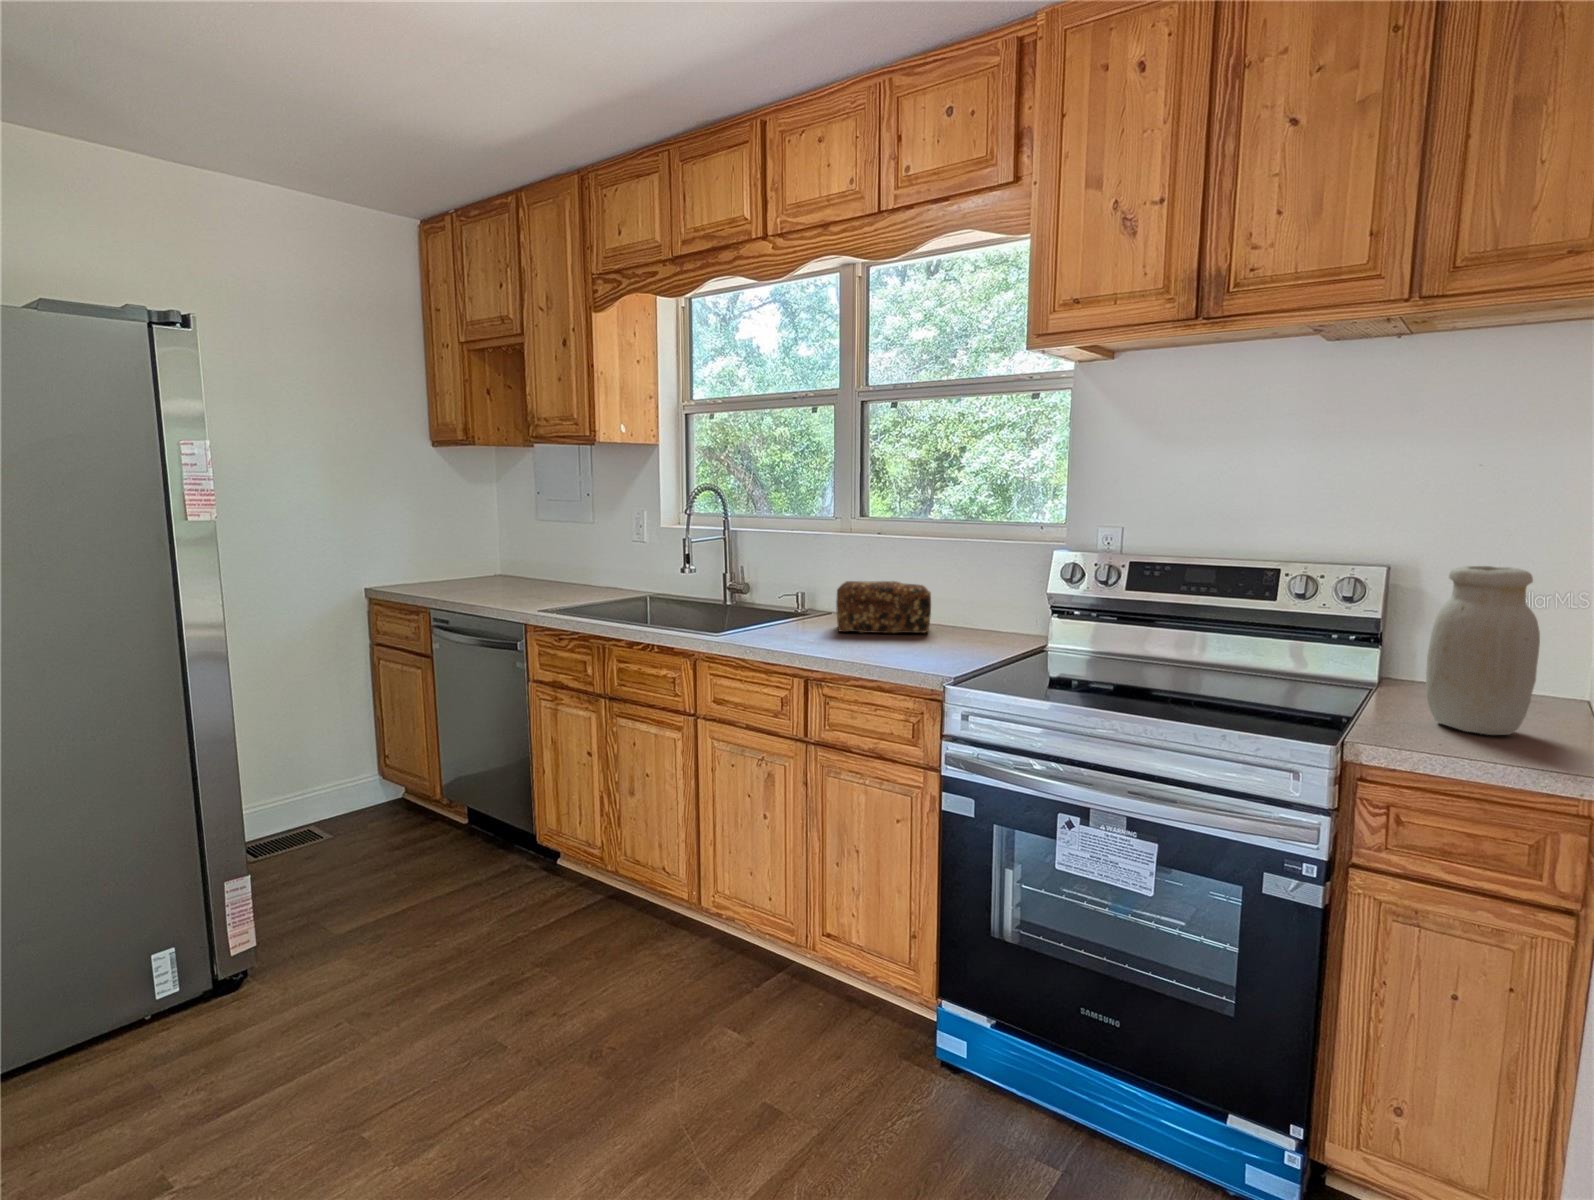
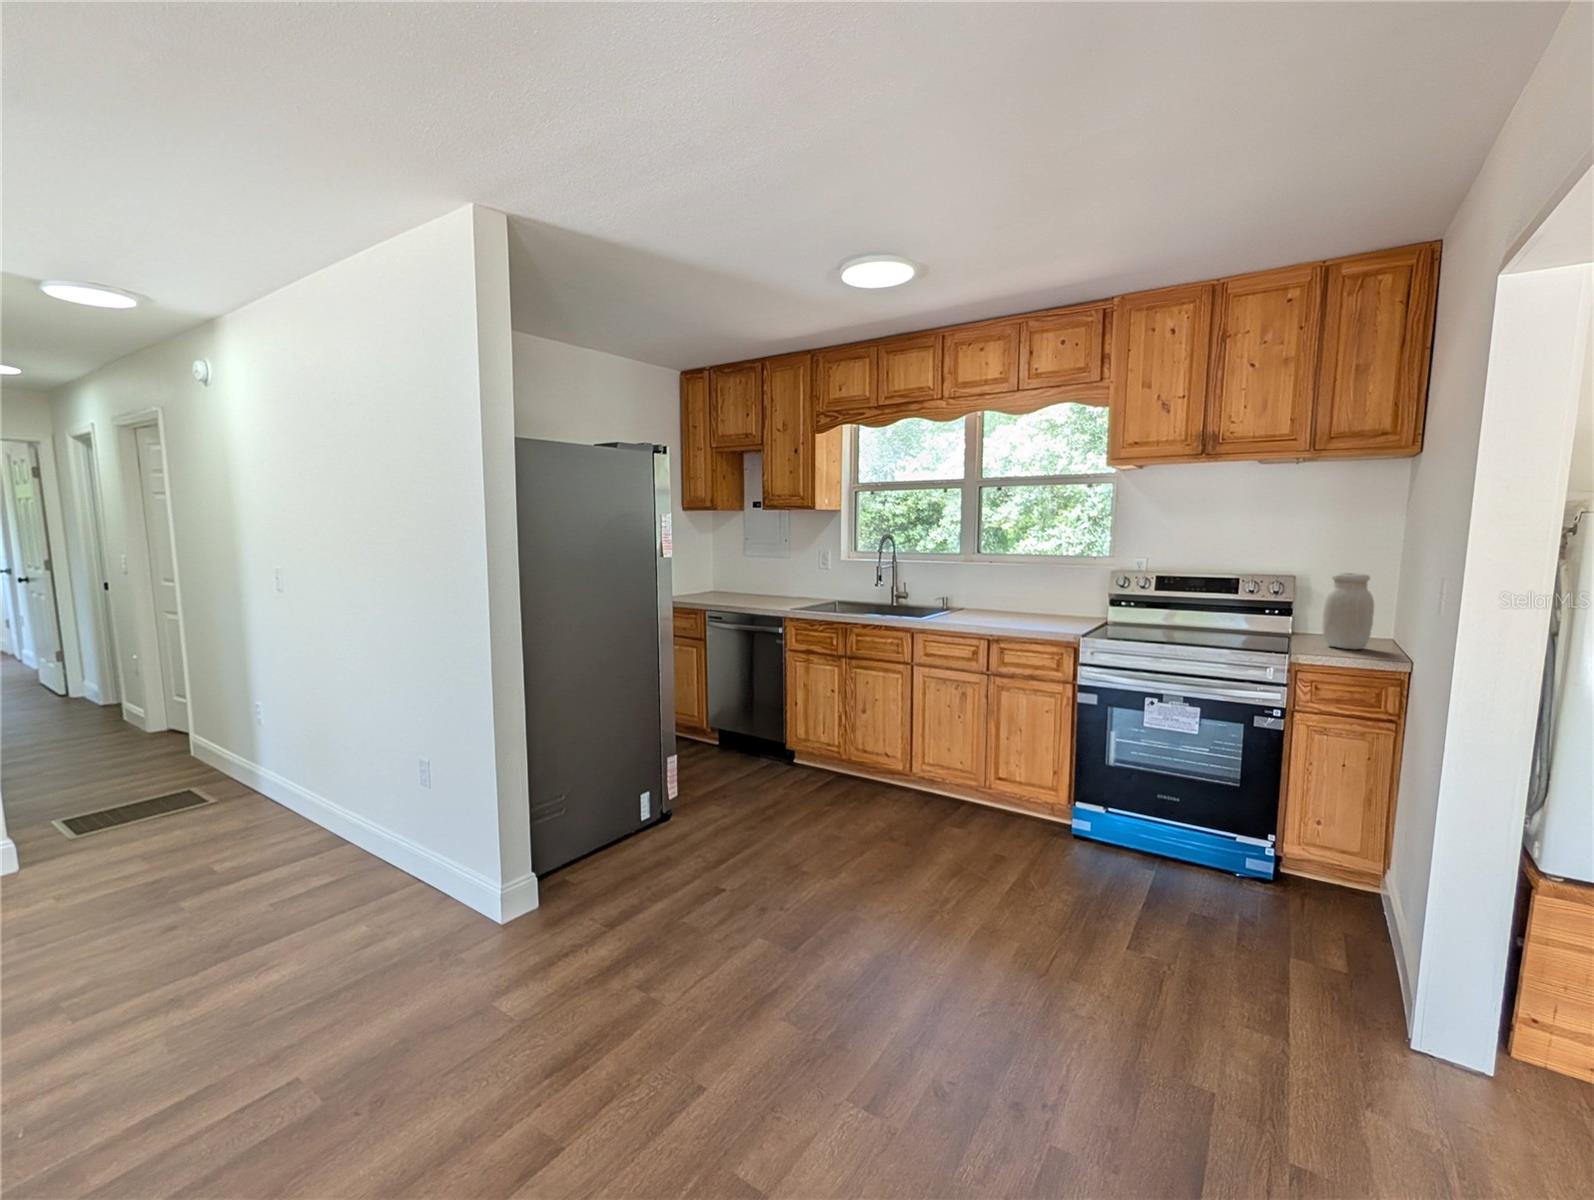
bread loaf: present [836,581,931,633] -> none [983,589,1041,617]

